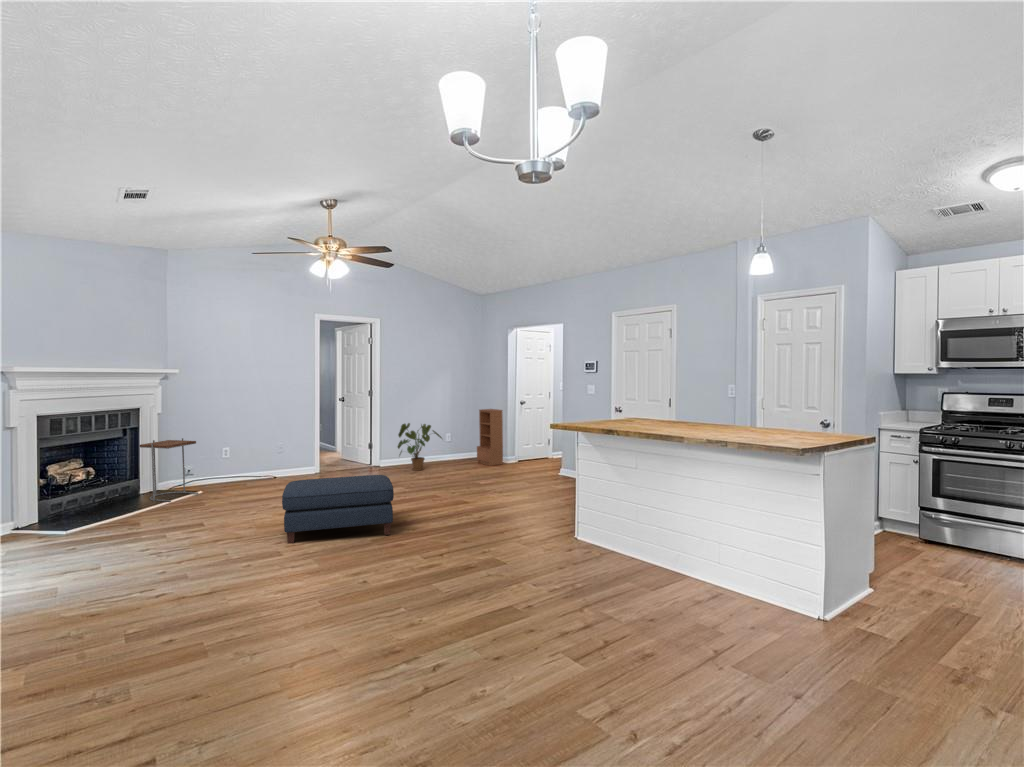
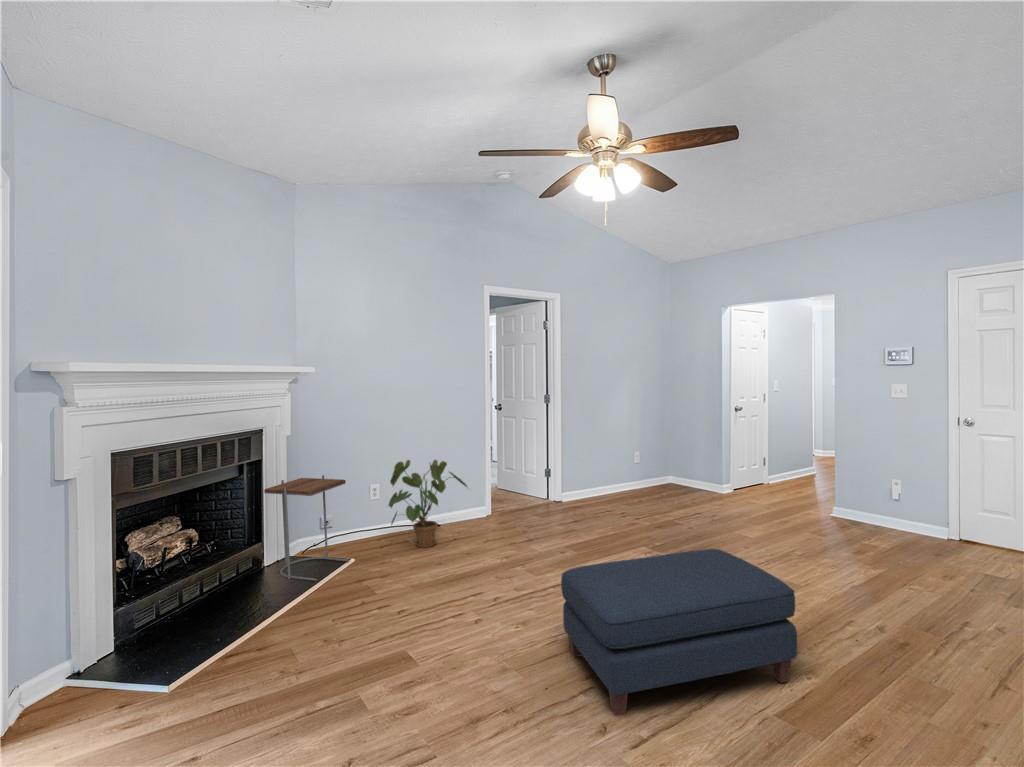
bookcase: present [477,409,503,466] -> none [679,418,717,496]
house plant: present [398,423,442,471] -> present [389,460,467,547]

